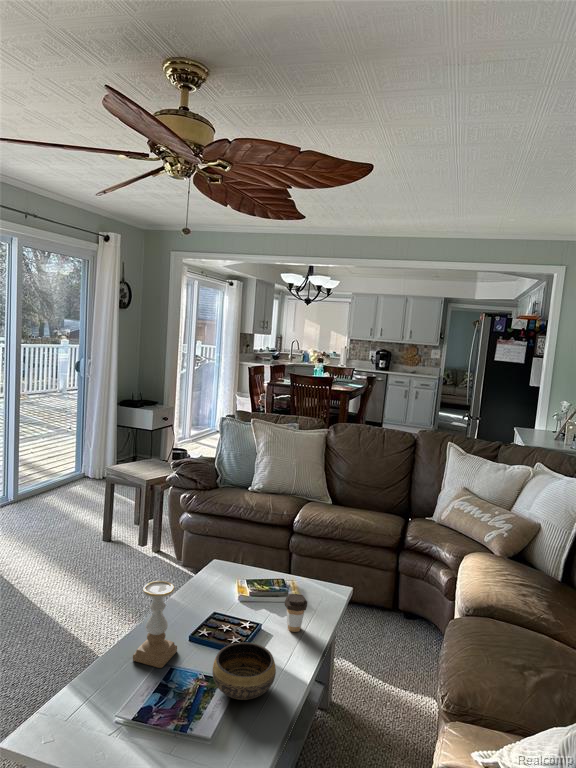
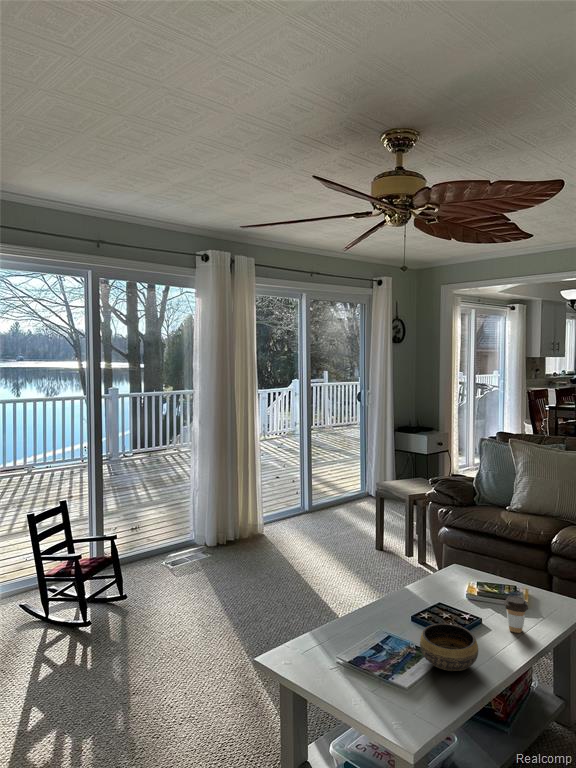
candle holder: present [133,581,177,668] -> none [362,562,399,634]

